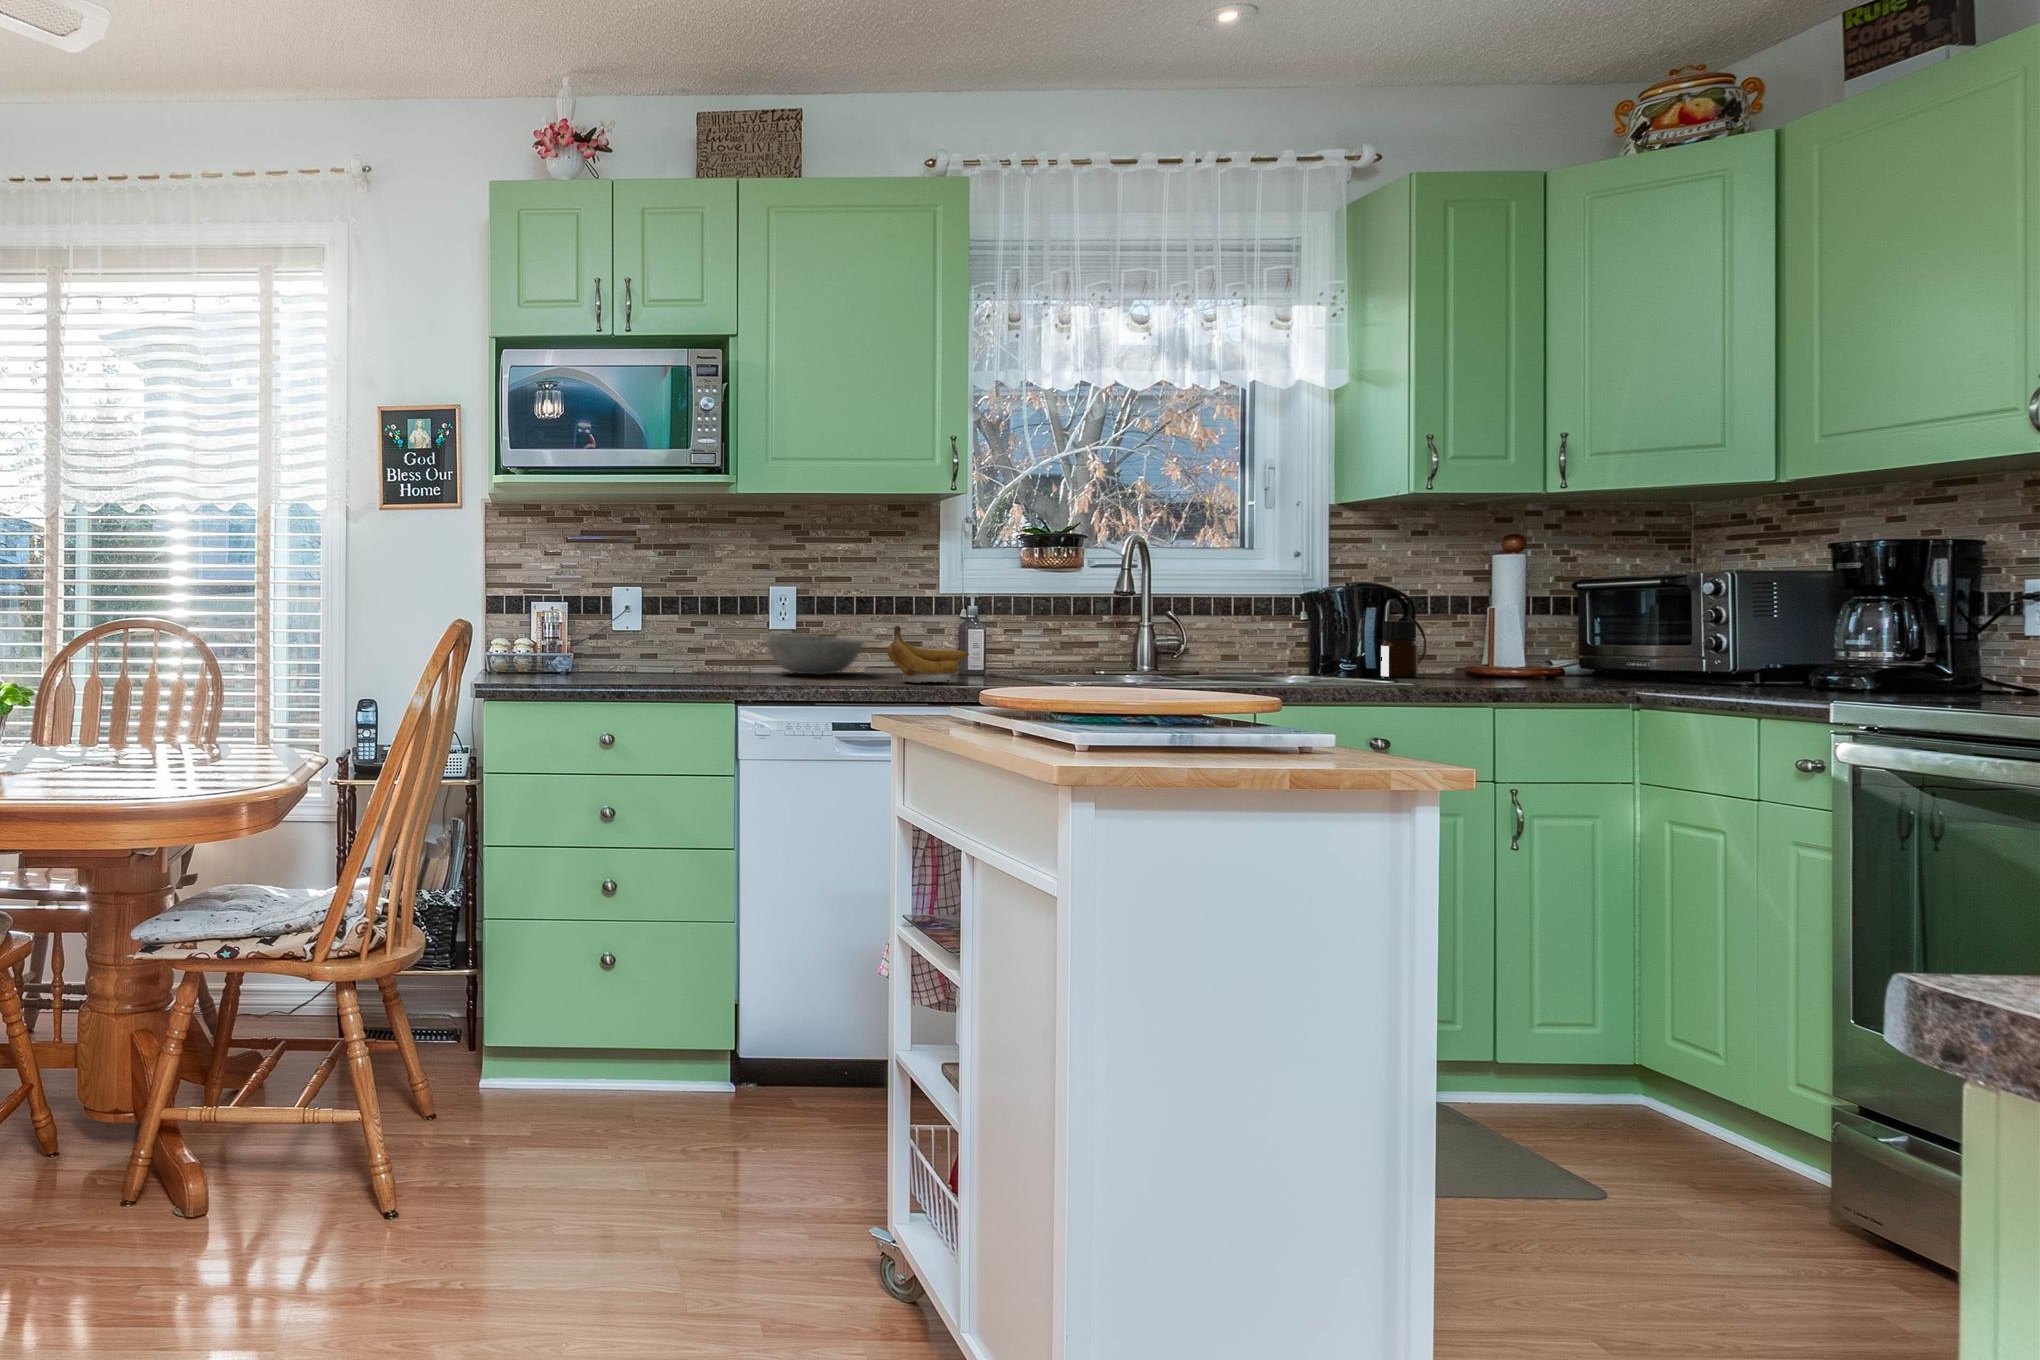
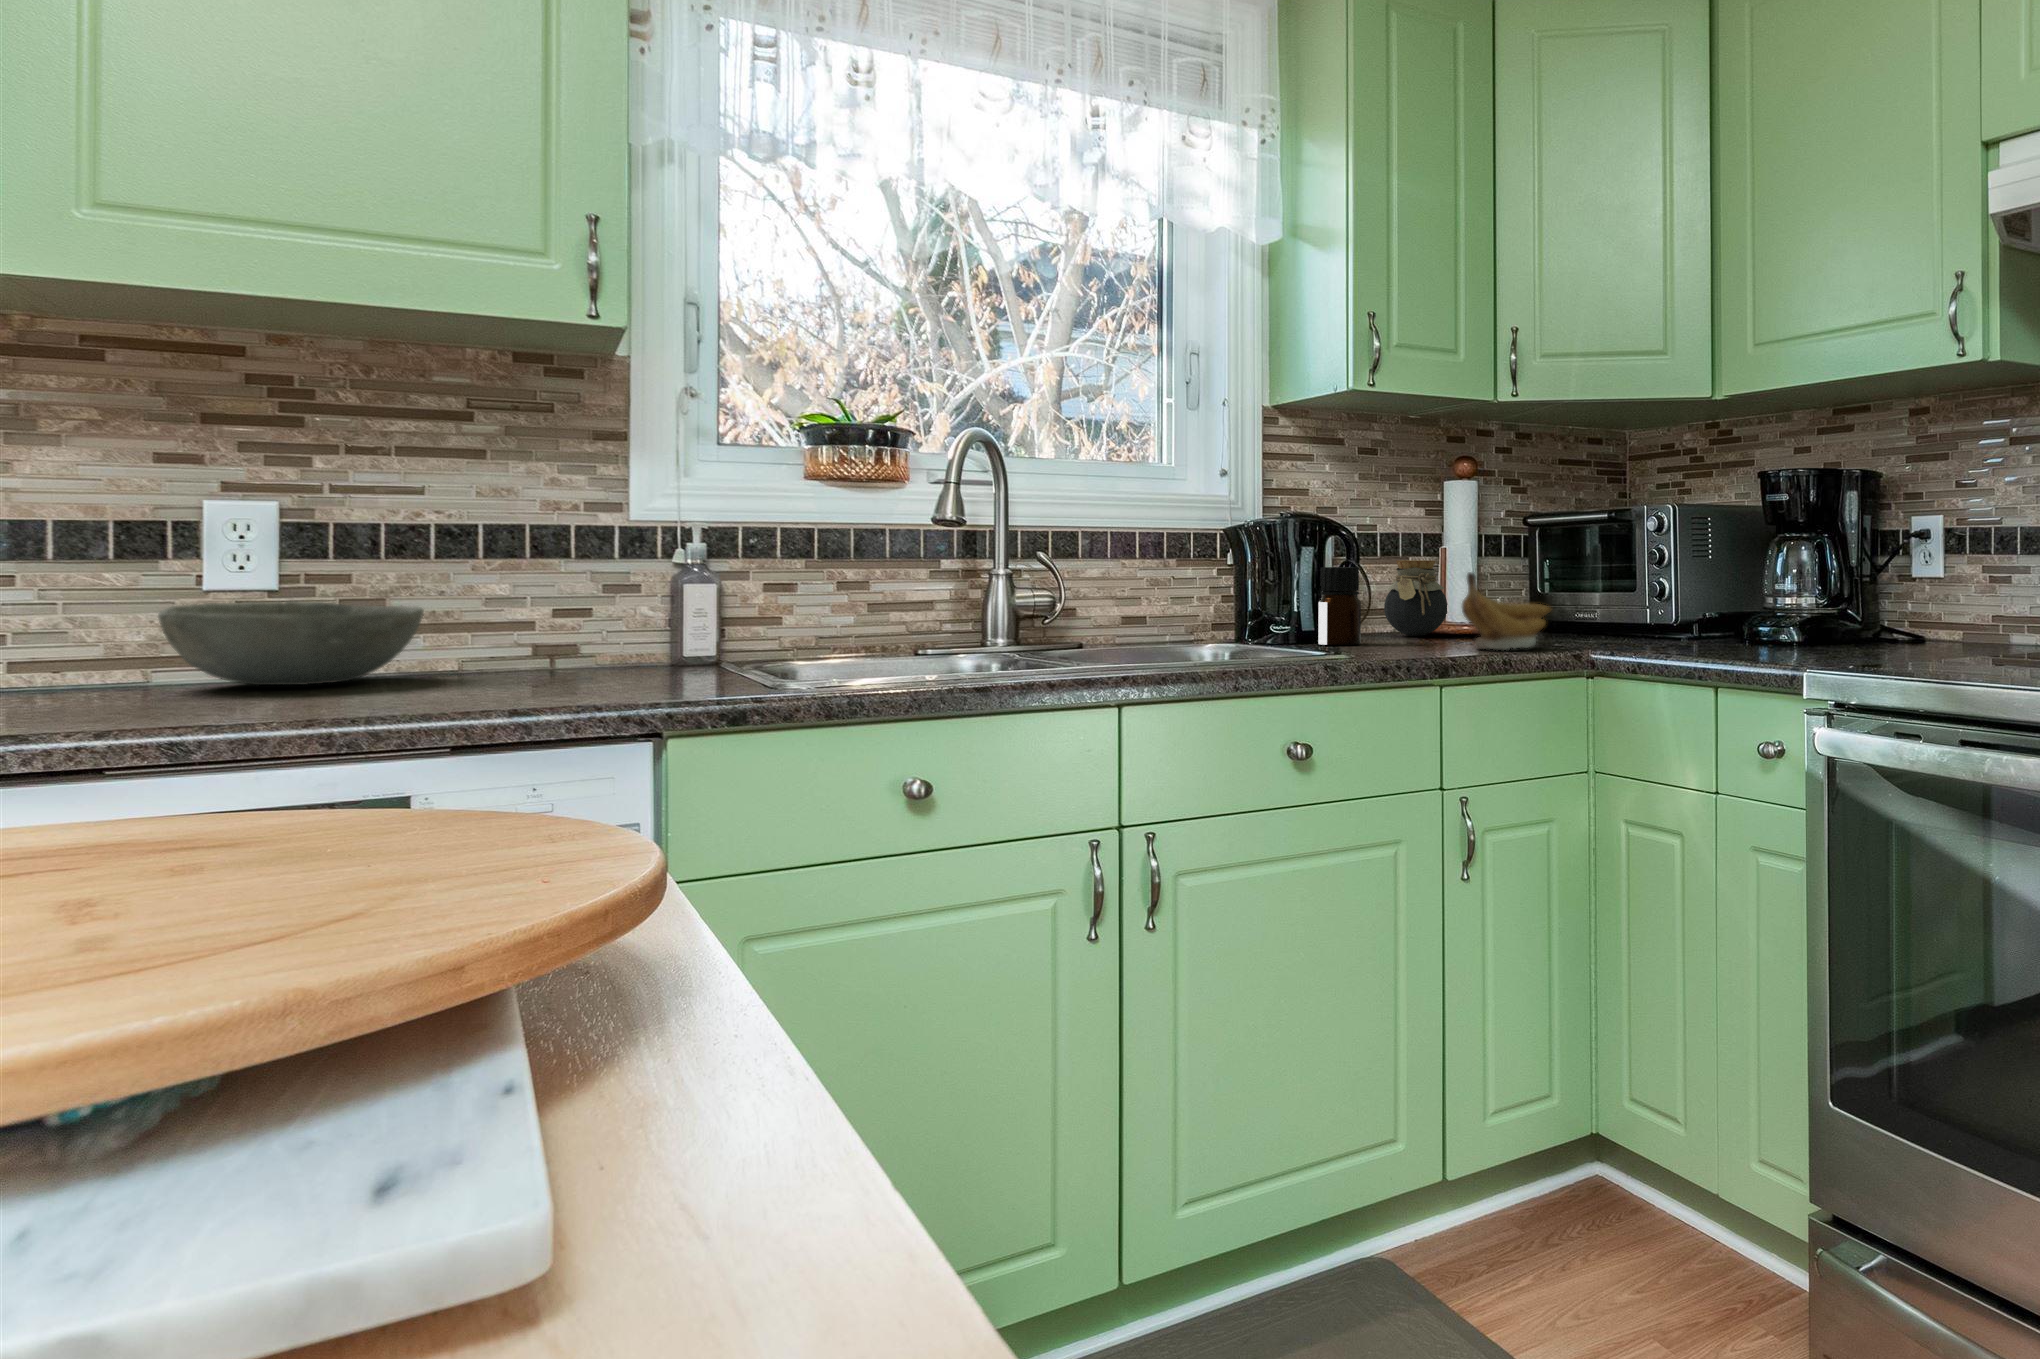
jar: none [1436,616,1496,673] -> present [1384,560,1447,636]
banana: present [887,626,969,683] -> present [1462,572,1552,650]

